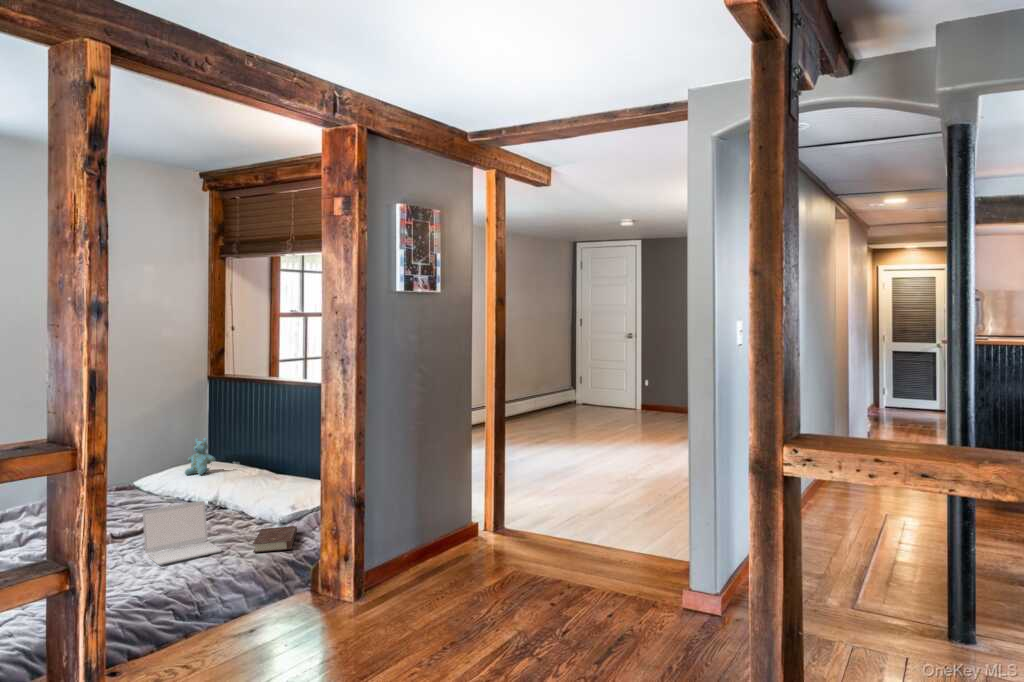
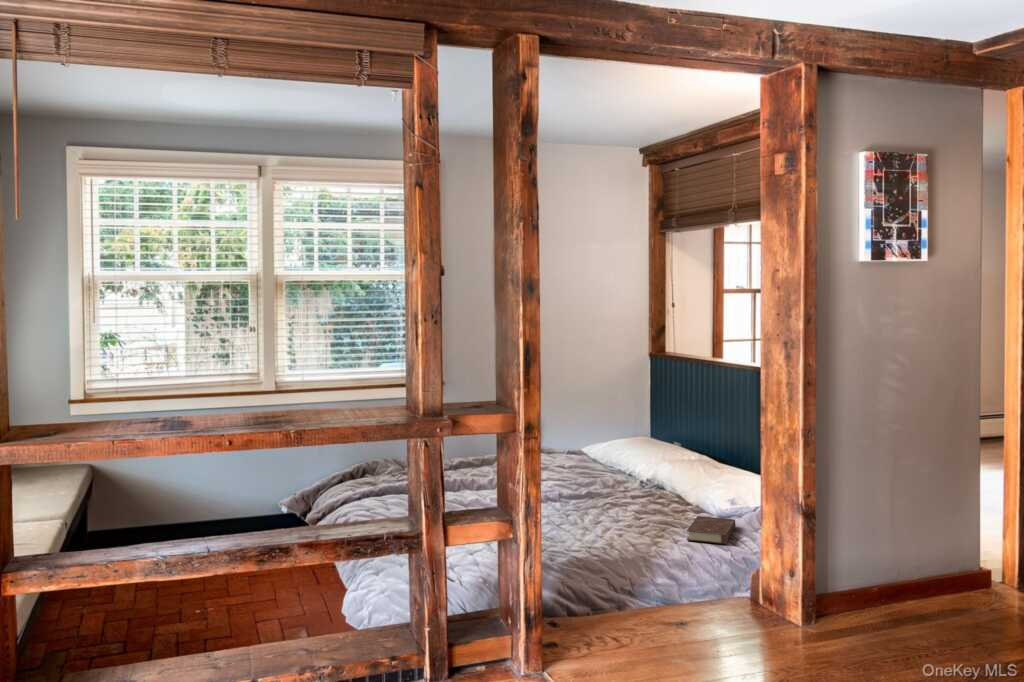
stuffed bear: present [185,438,215,475] -> none [627,407,658,447]
laptop: present [143,501,222,565] -> none [584,477,656,535]

